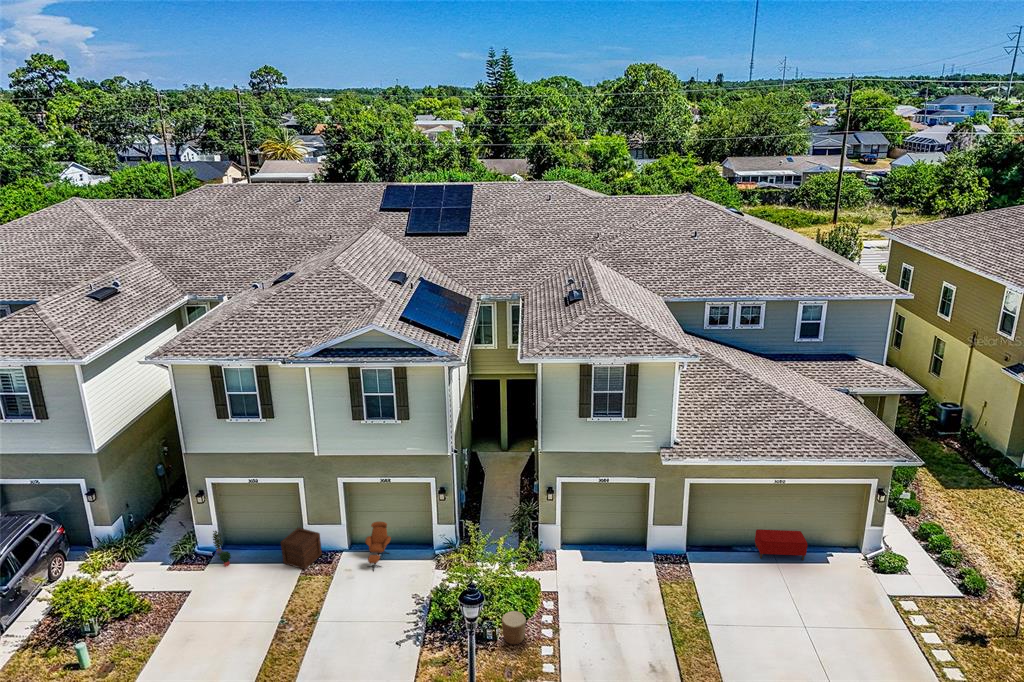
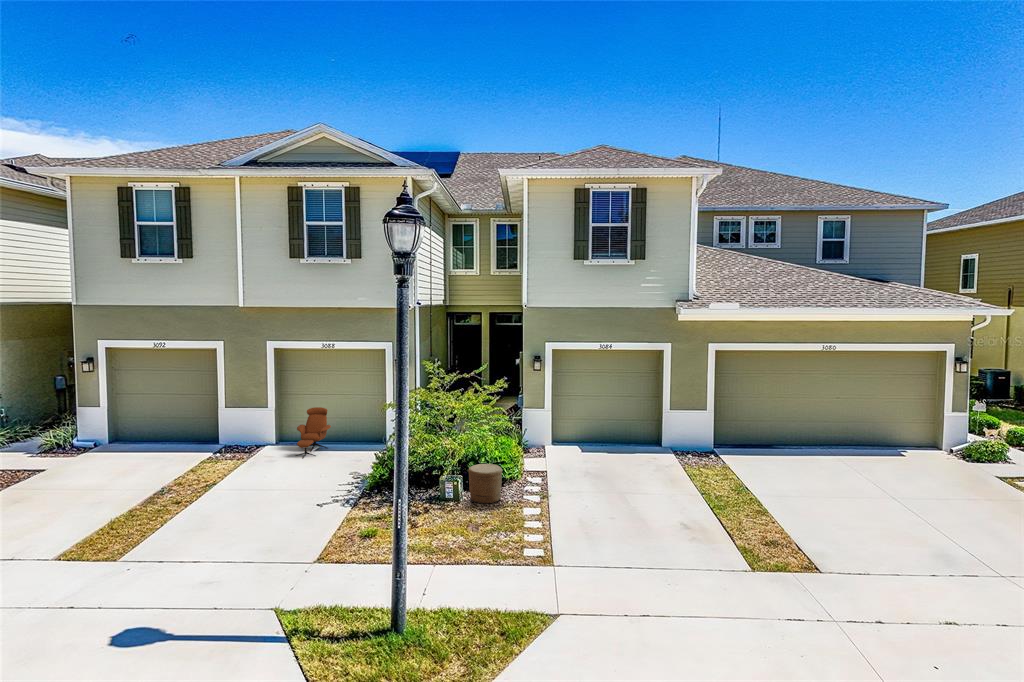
wooden crate: present [281,528,322,569] -> none [184,413,239,457]
bench: present [755,529,808,560] -> none [800,420,871,454]
potted plant: present [213,531,231,567] -> none [96,414,118,455]

